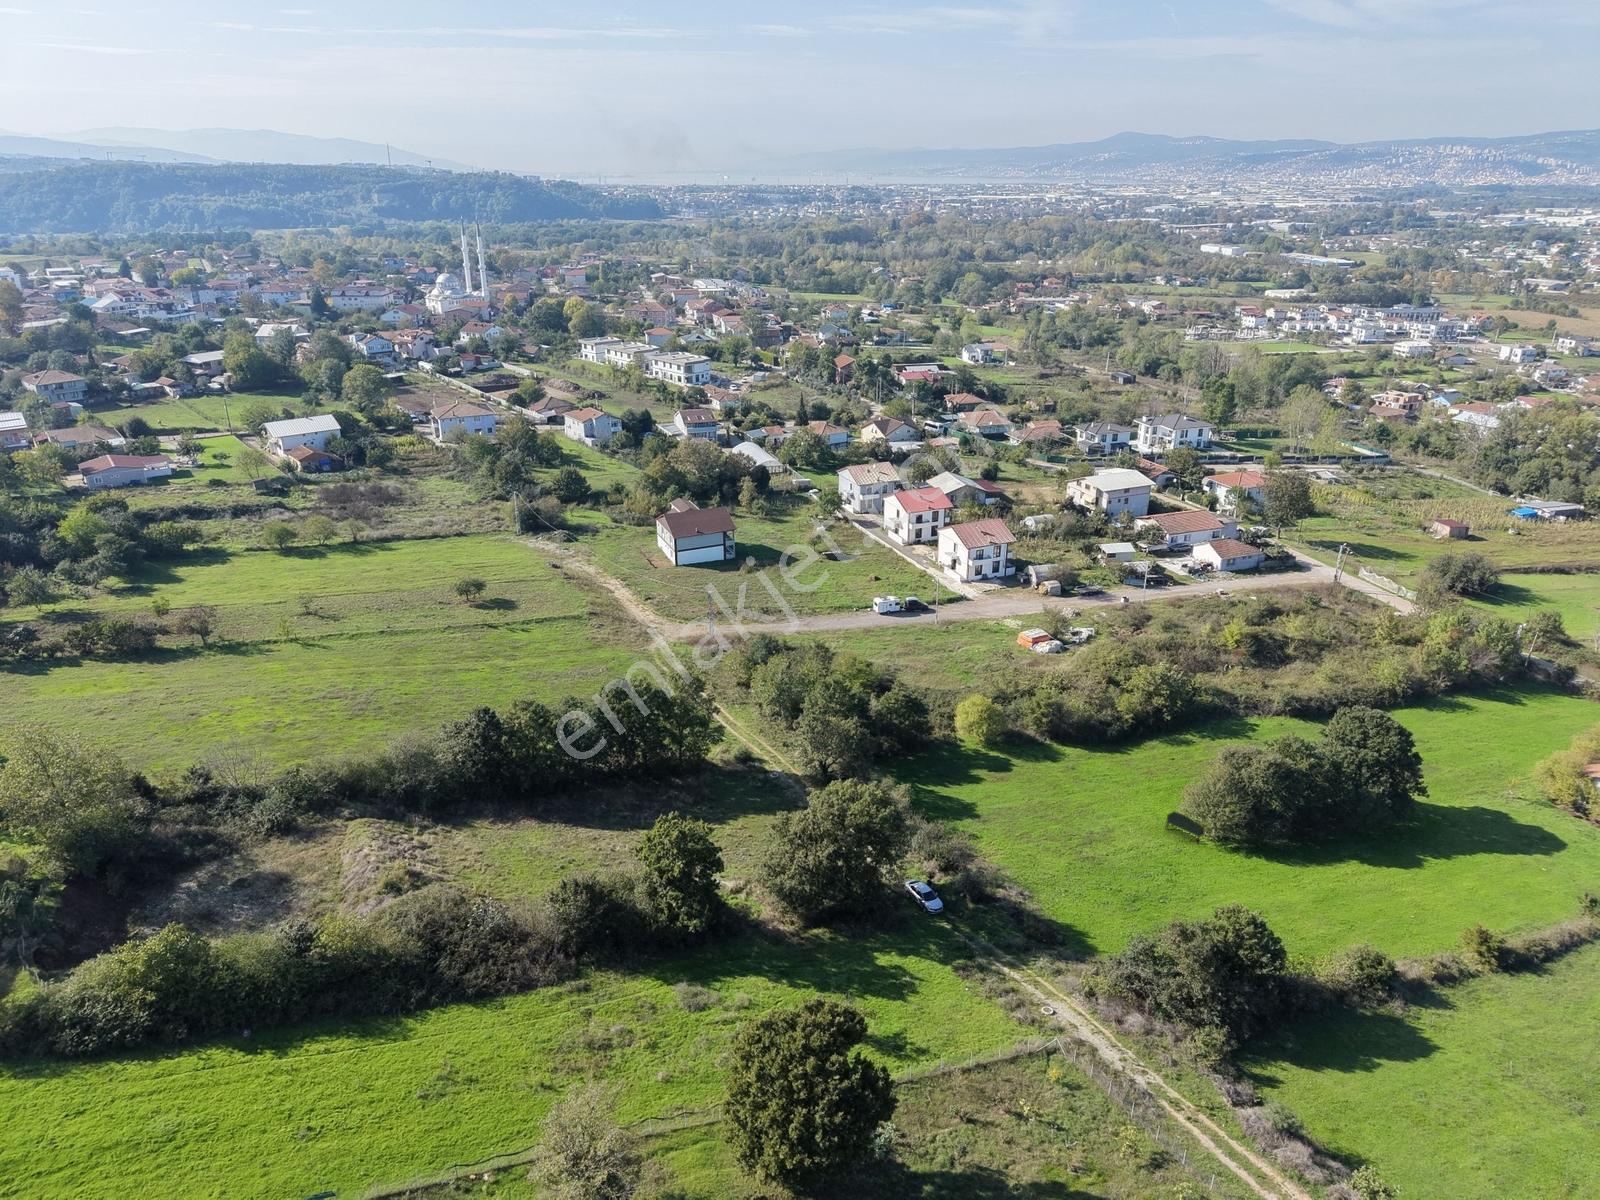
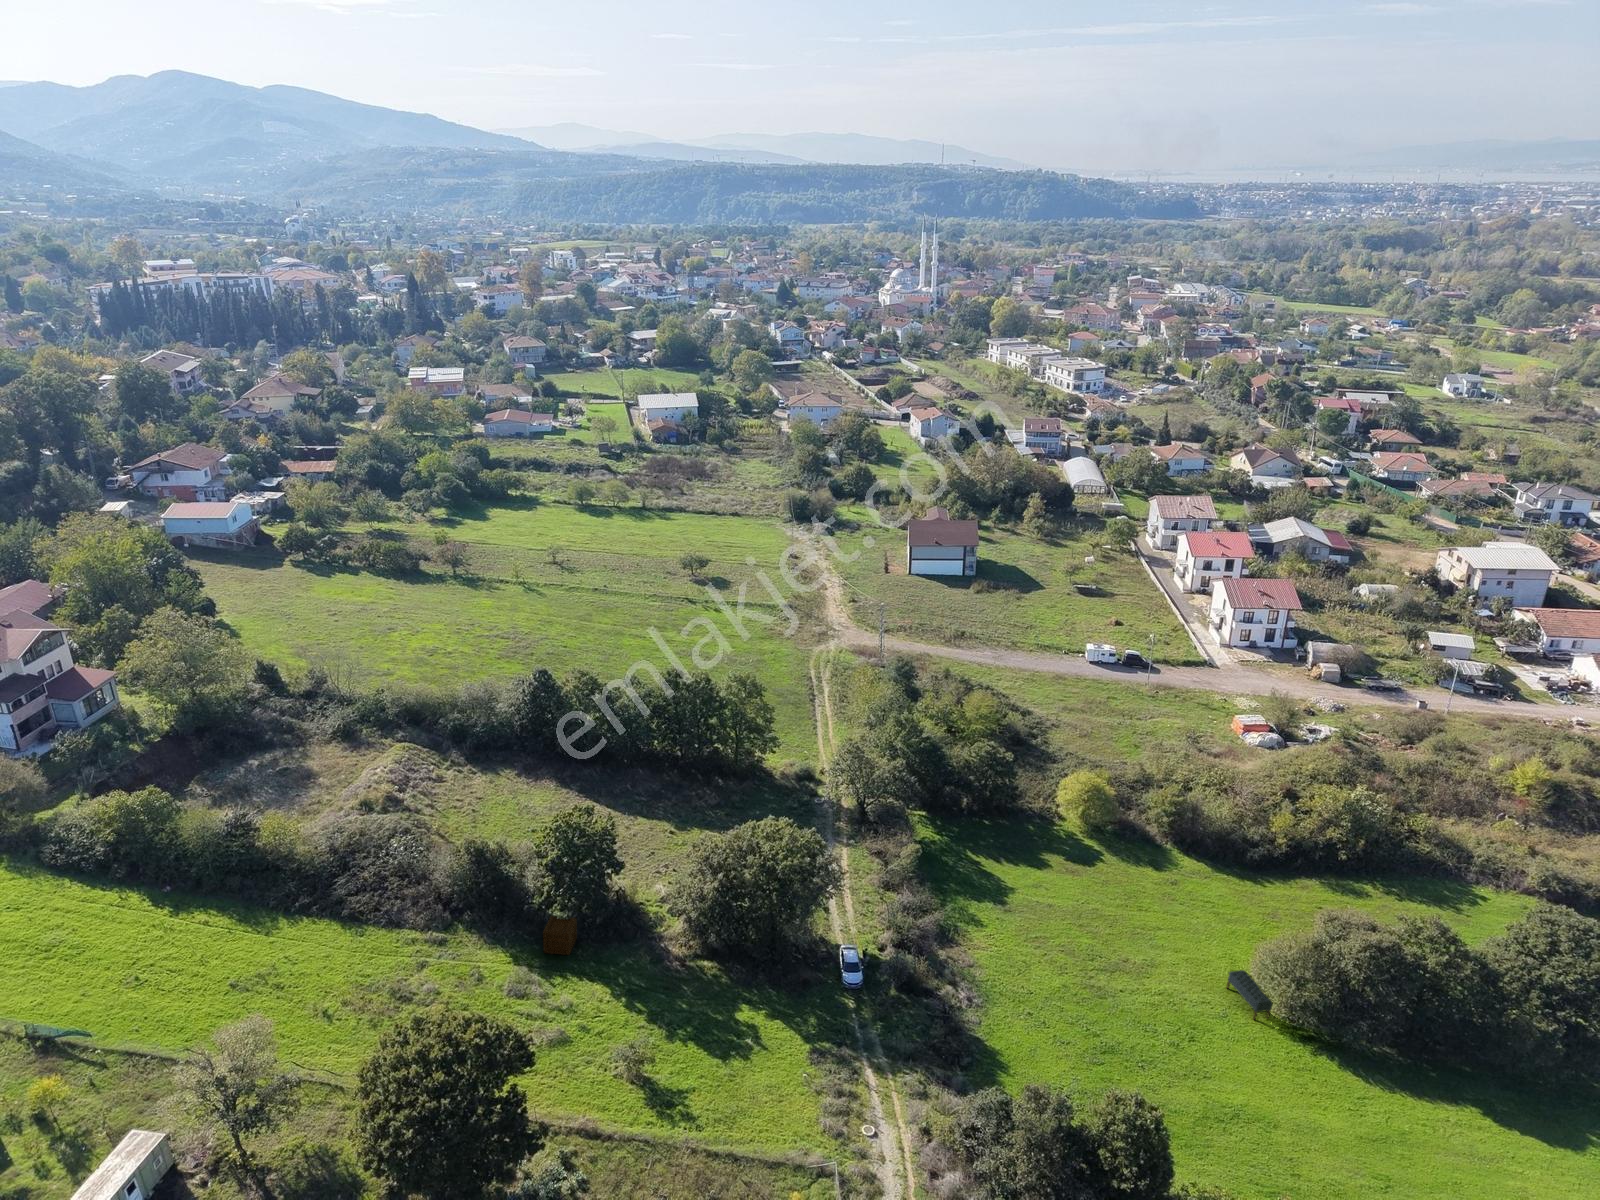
wooden crate: none [650,937,686,981] -> present [543,916,577,955]

